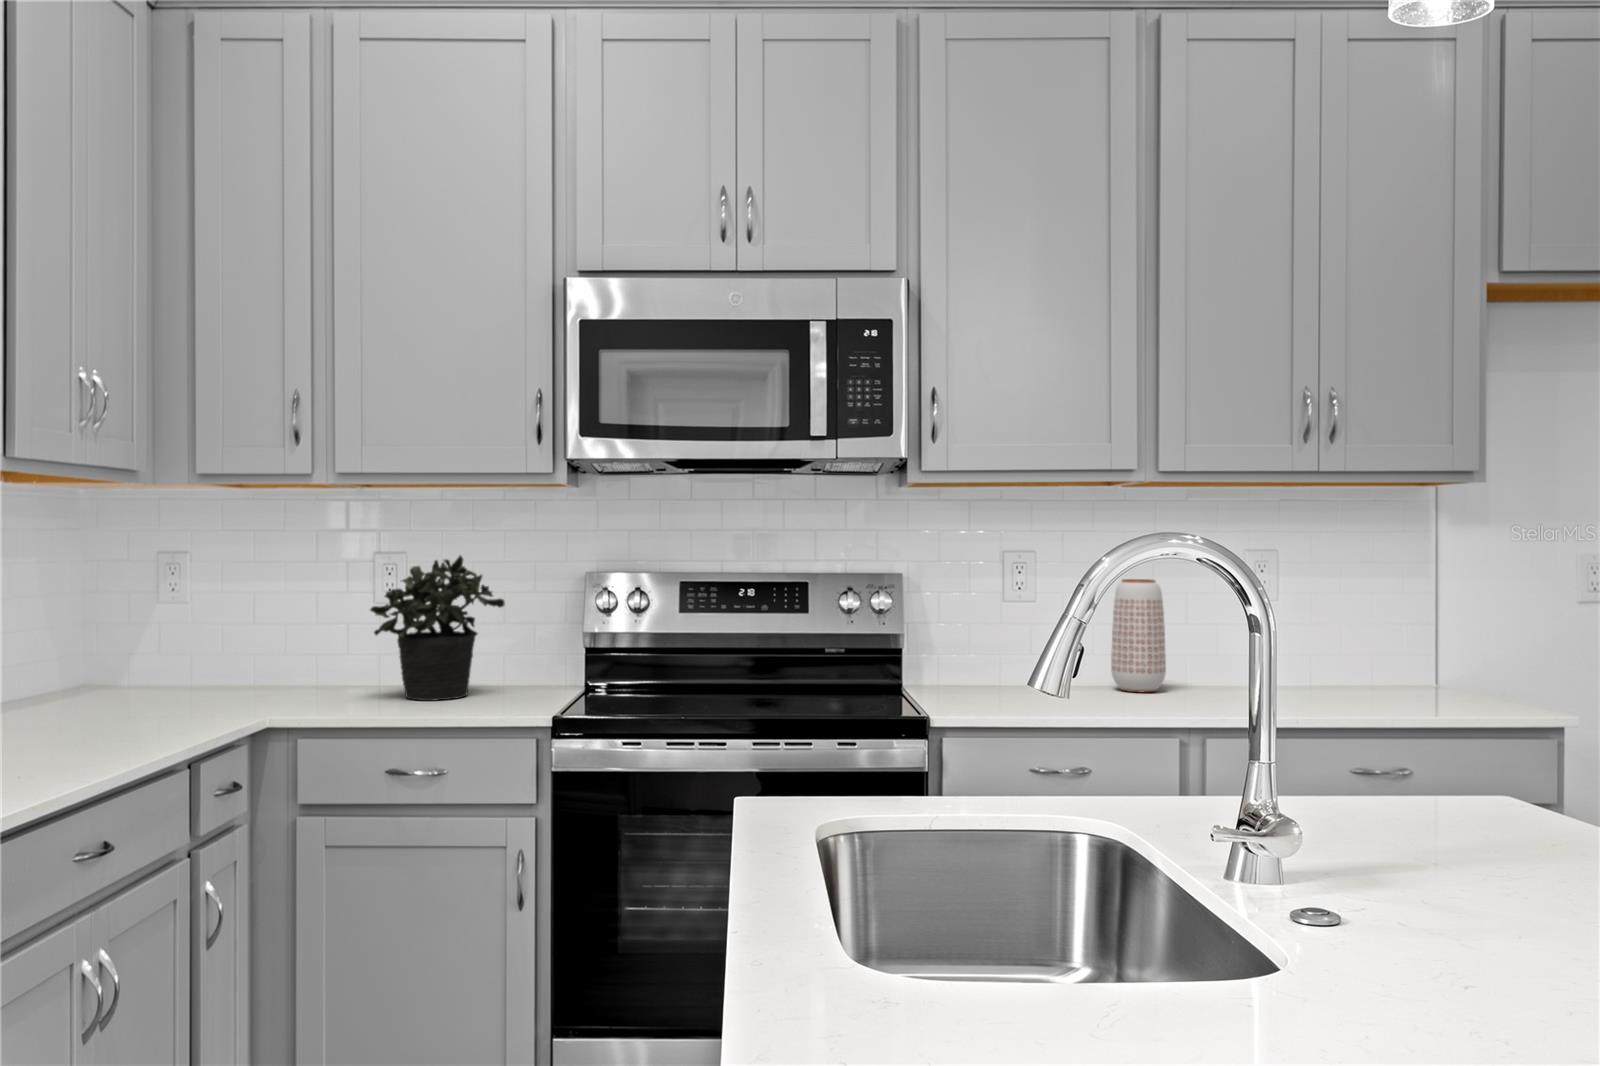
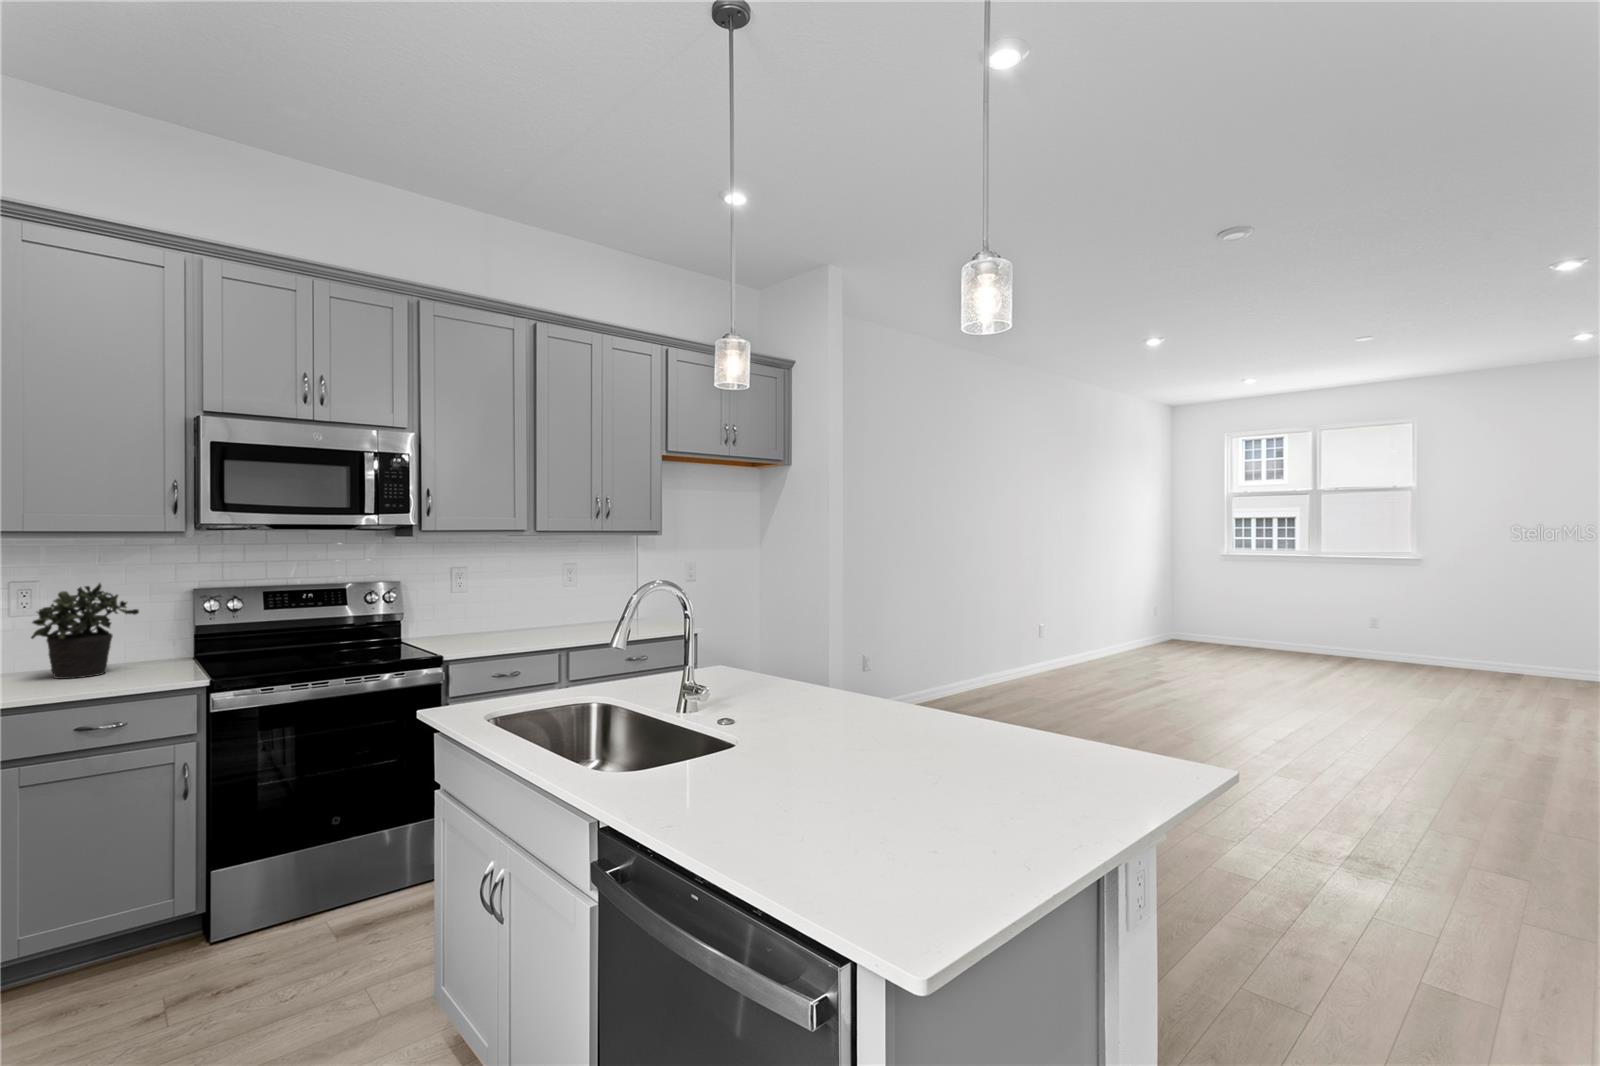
vase: present [1111,579,1166,692] -> none [517,580,543,633]

